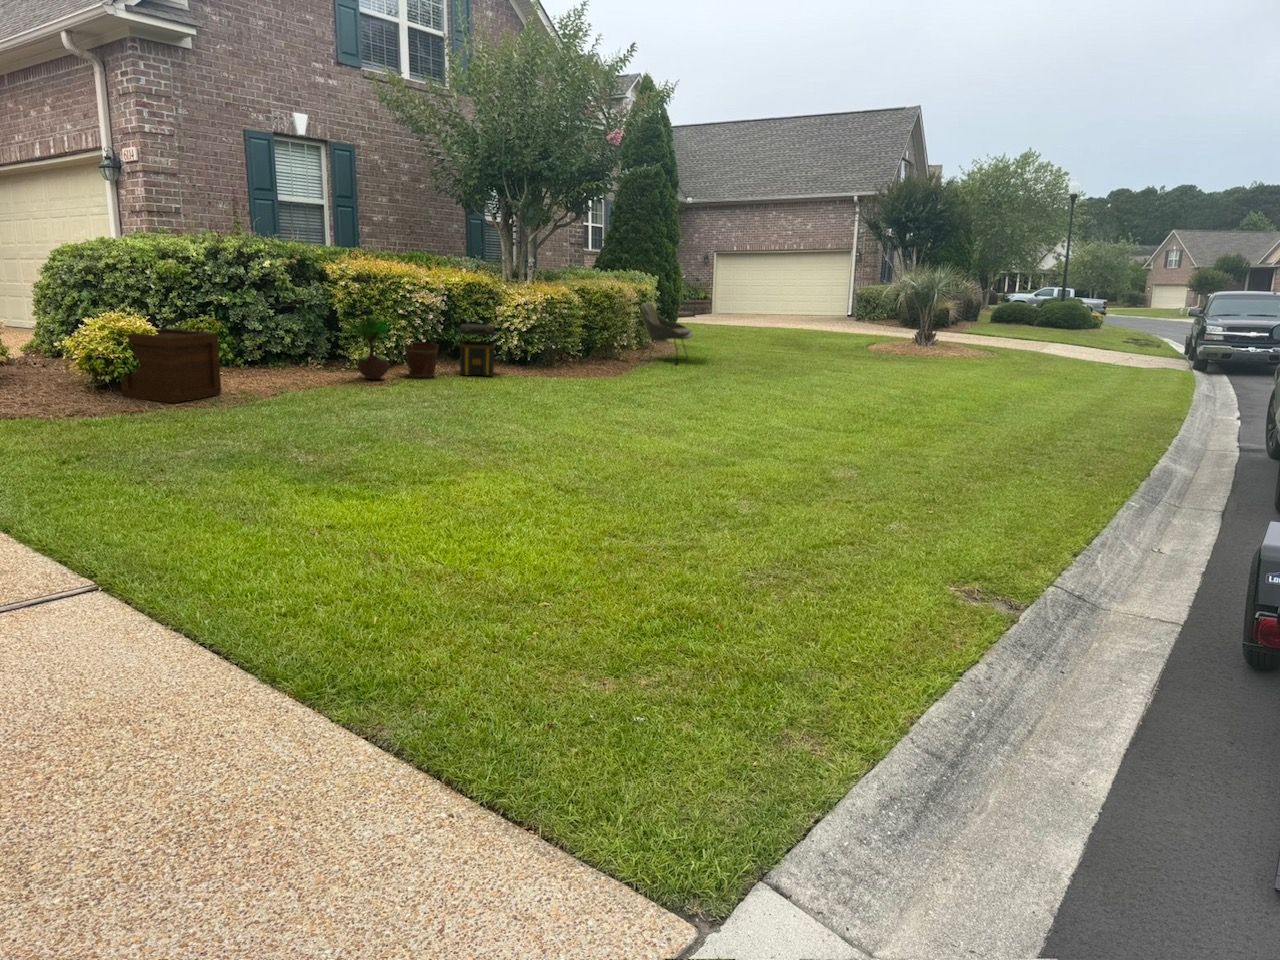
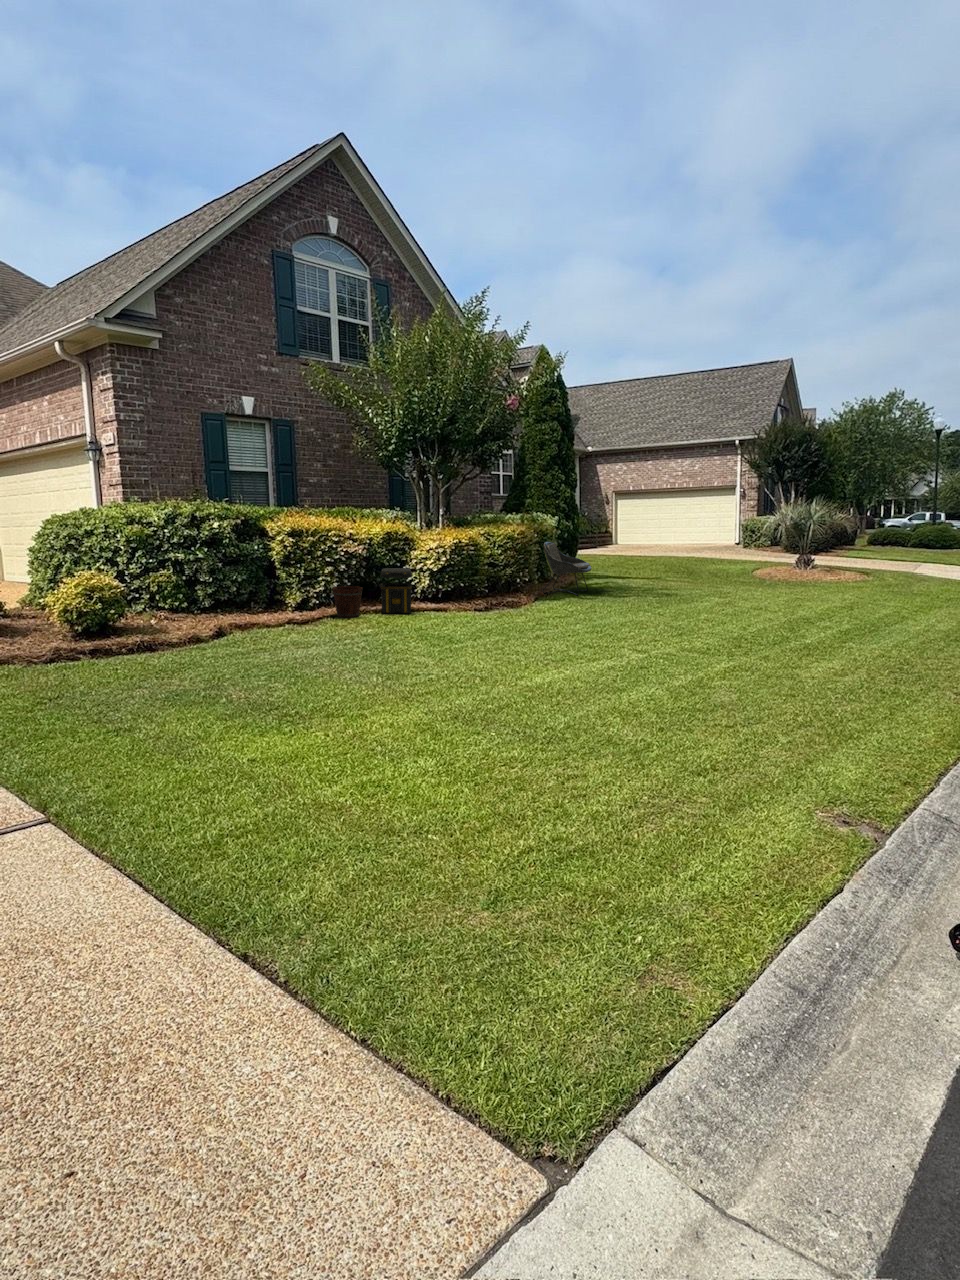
potted tree: present [353,316,389,379] -> none [284,560,321,620]
wooden crate: present [121,328,222,403] -> none [87,584,175,649]

